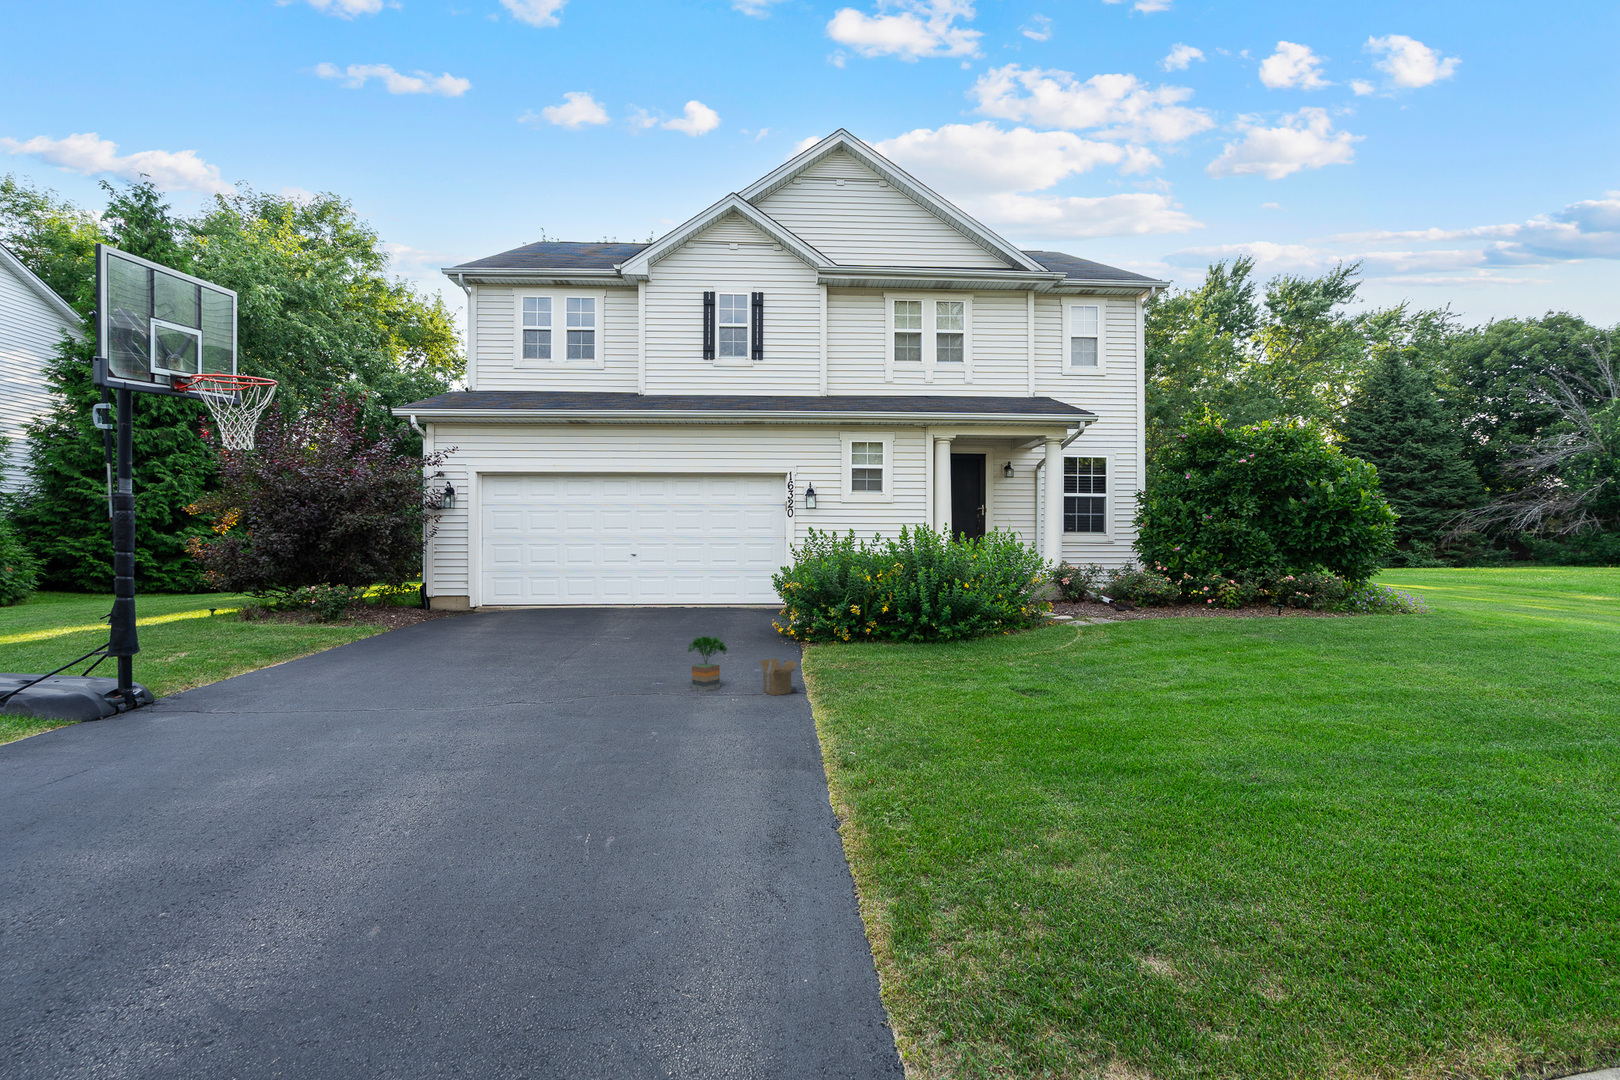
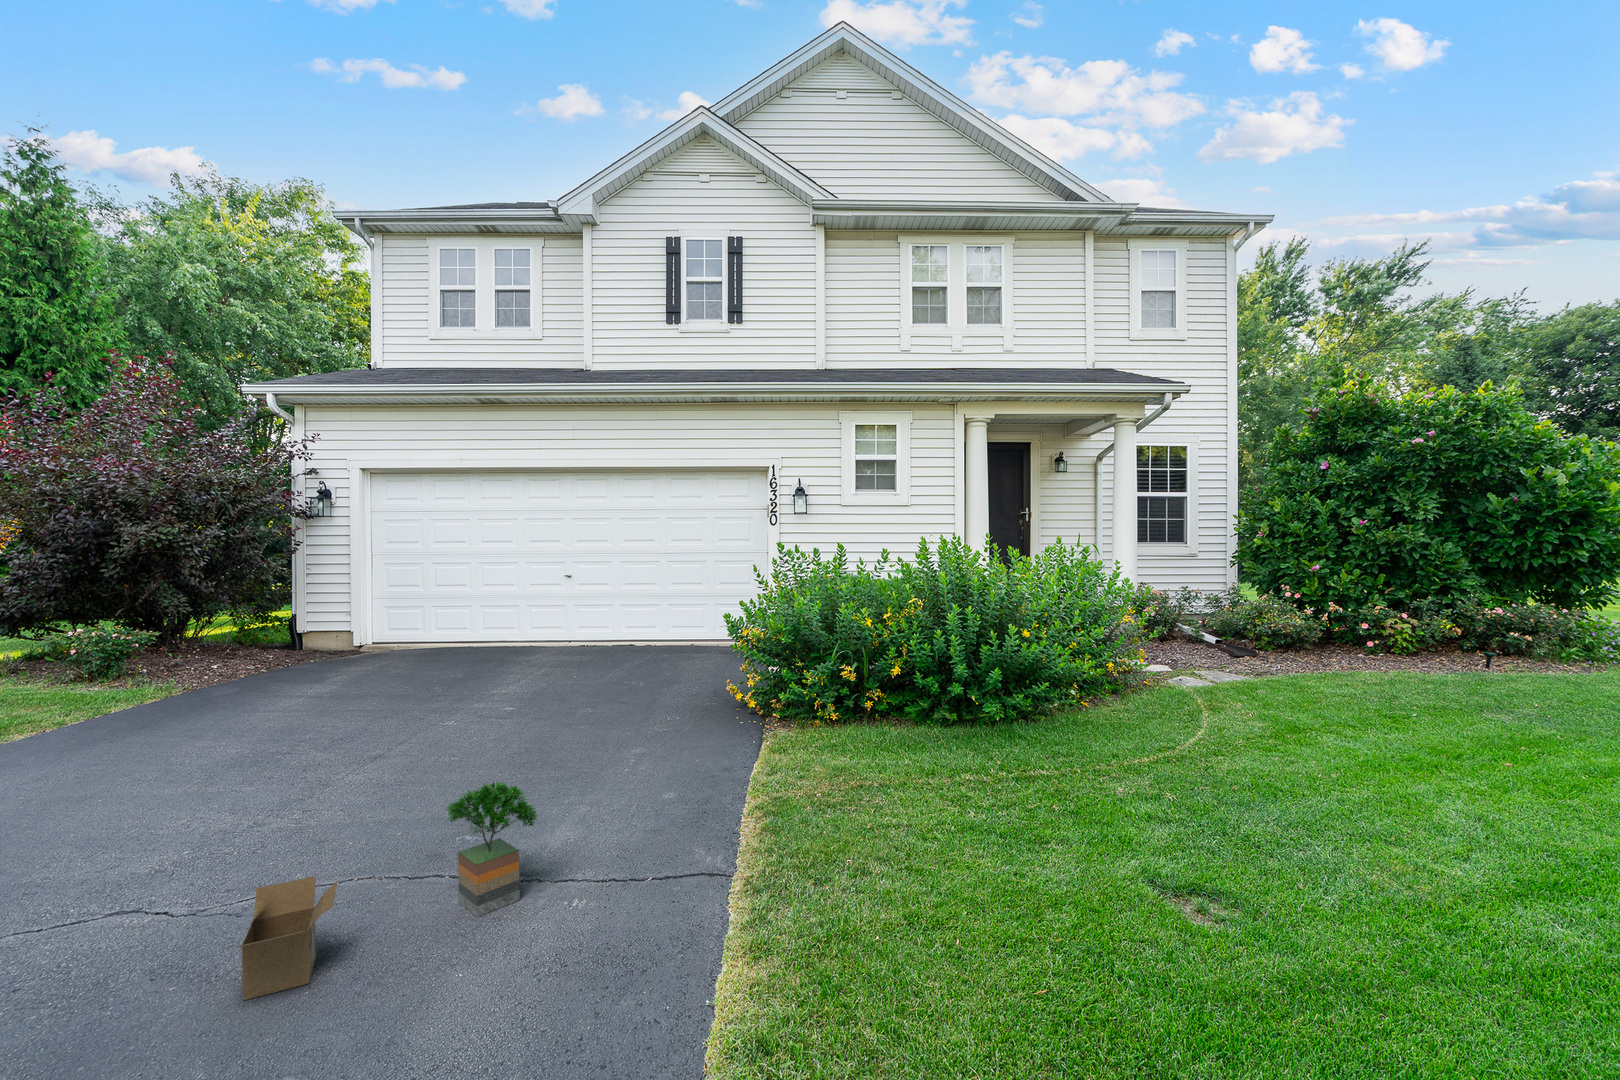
cardboard box: present [760,659,798,696] -> present [236,876,338,1000]

